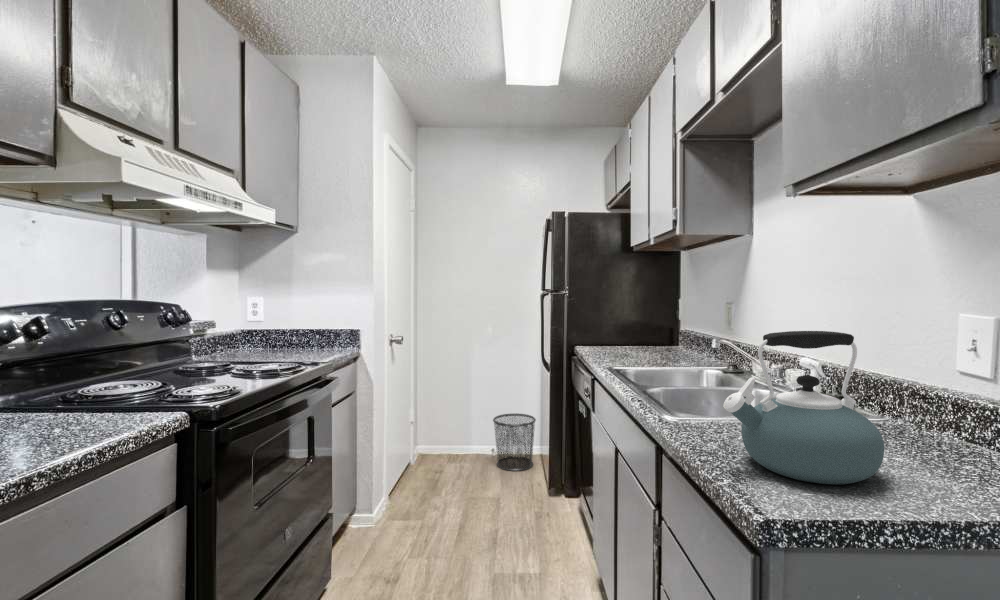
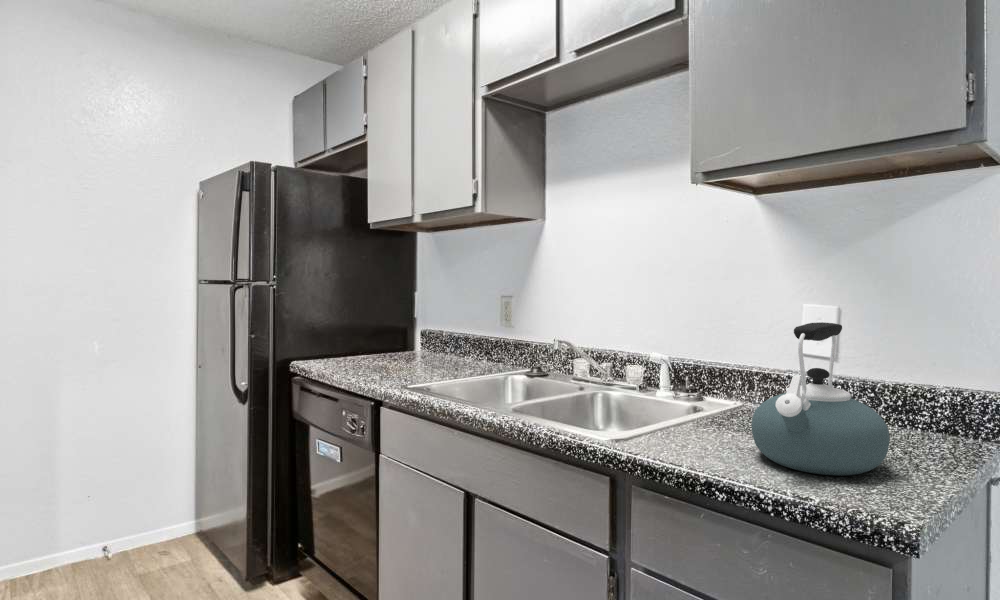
trash can: present [493,413,536,471] -> none [115,476,196,575]

